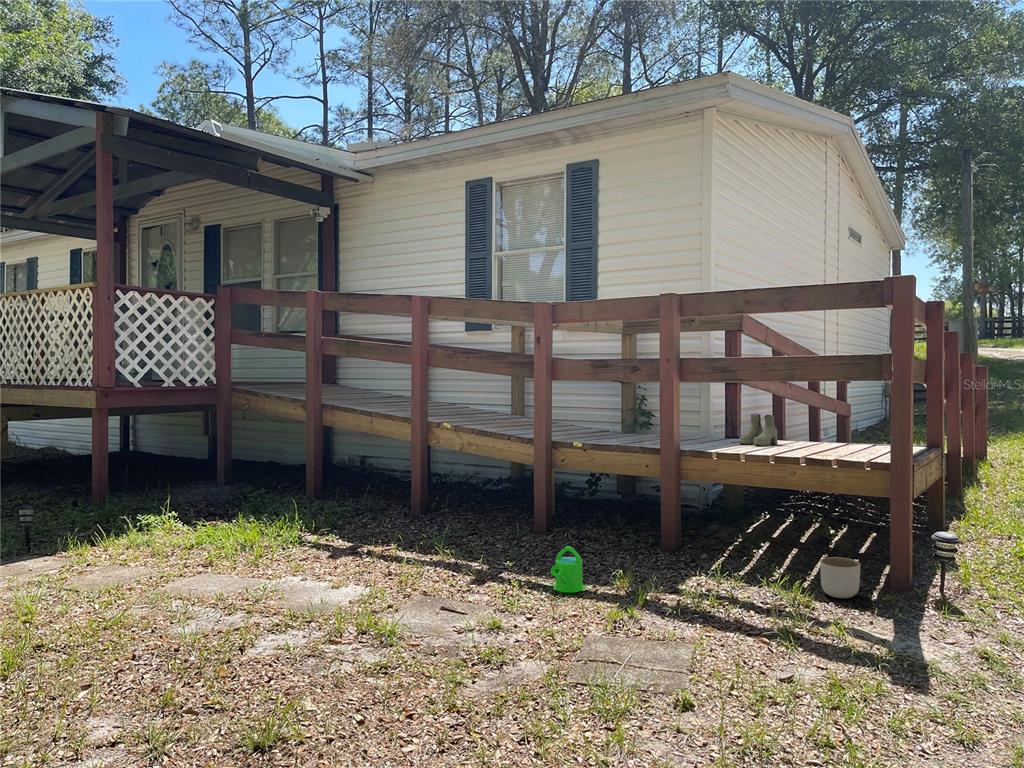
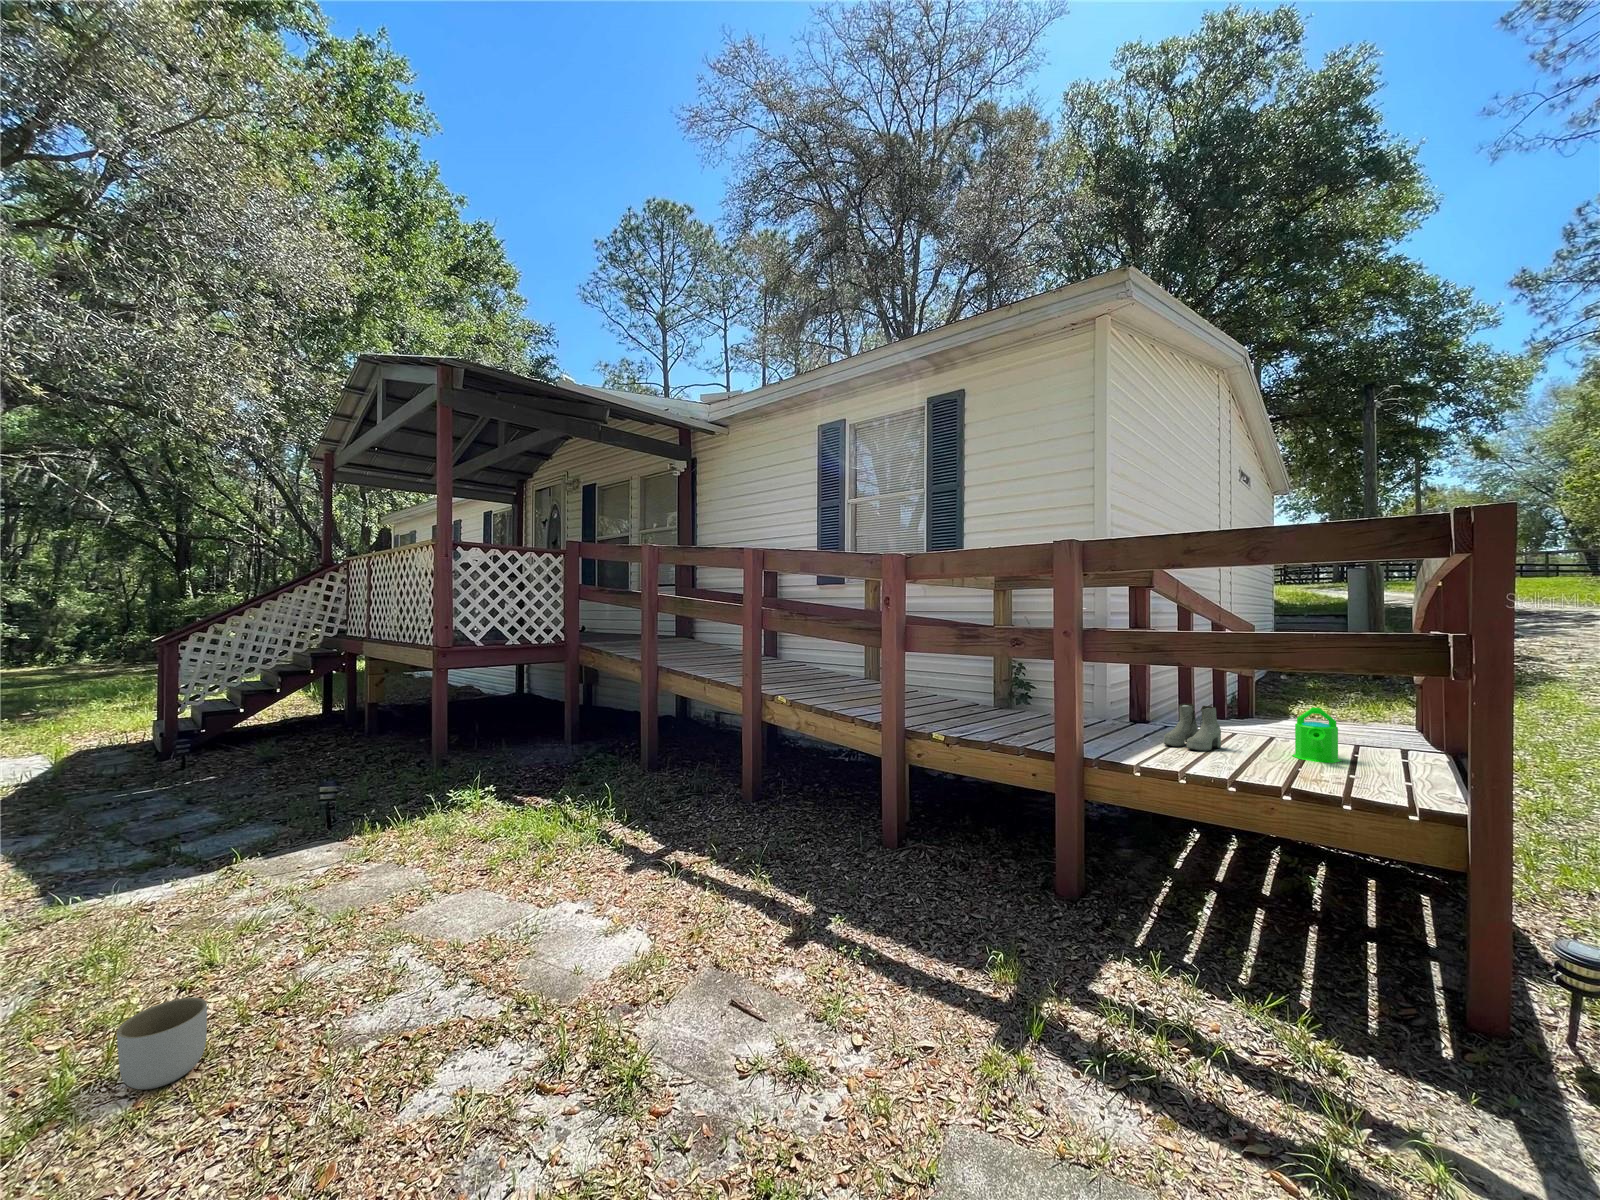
watering can: present [551,546,585,592] -> present [1292,708,1341,763]
planter: present [820,557,860,598] -> present [117,998,207,1090]

